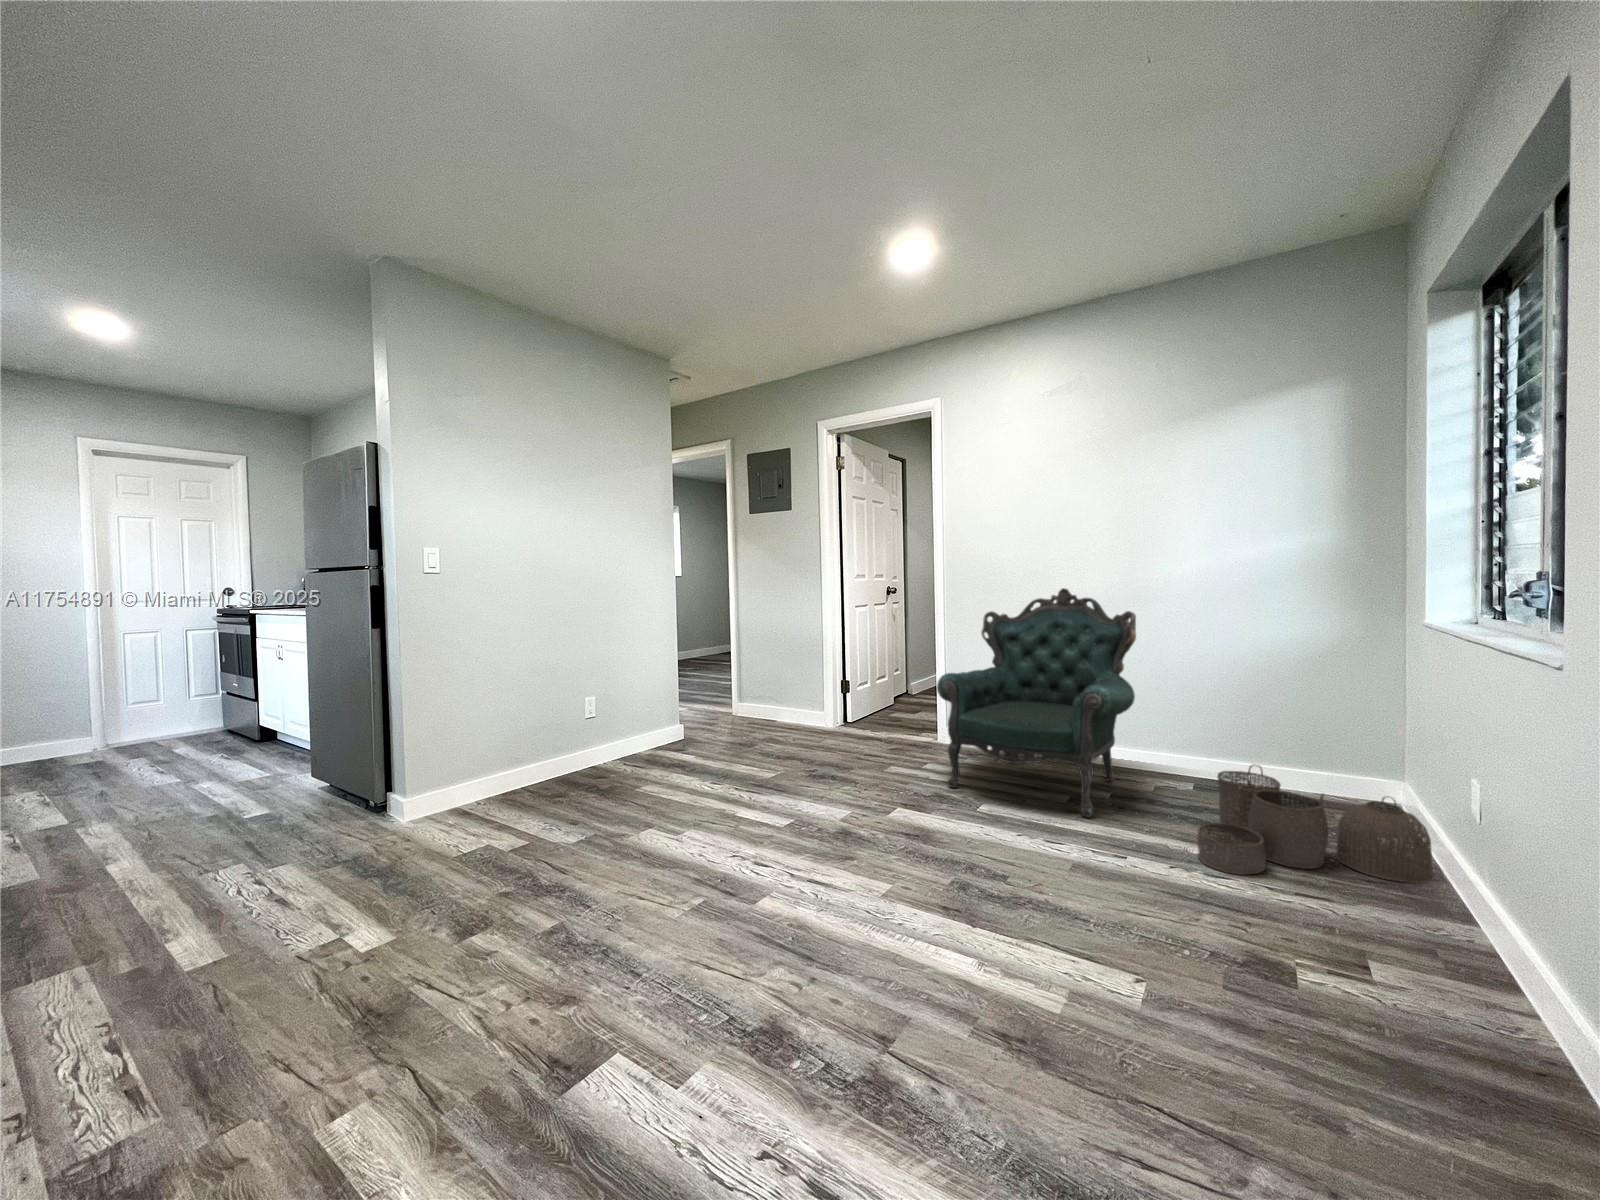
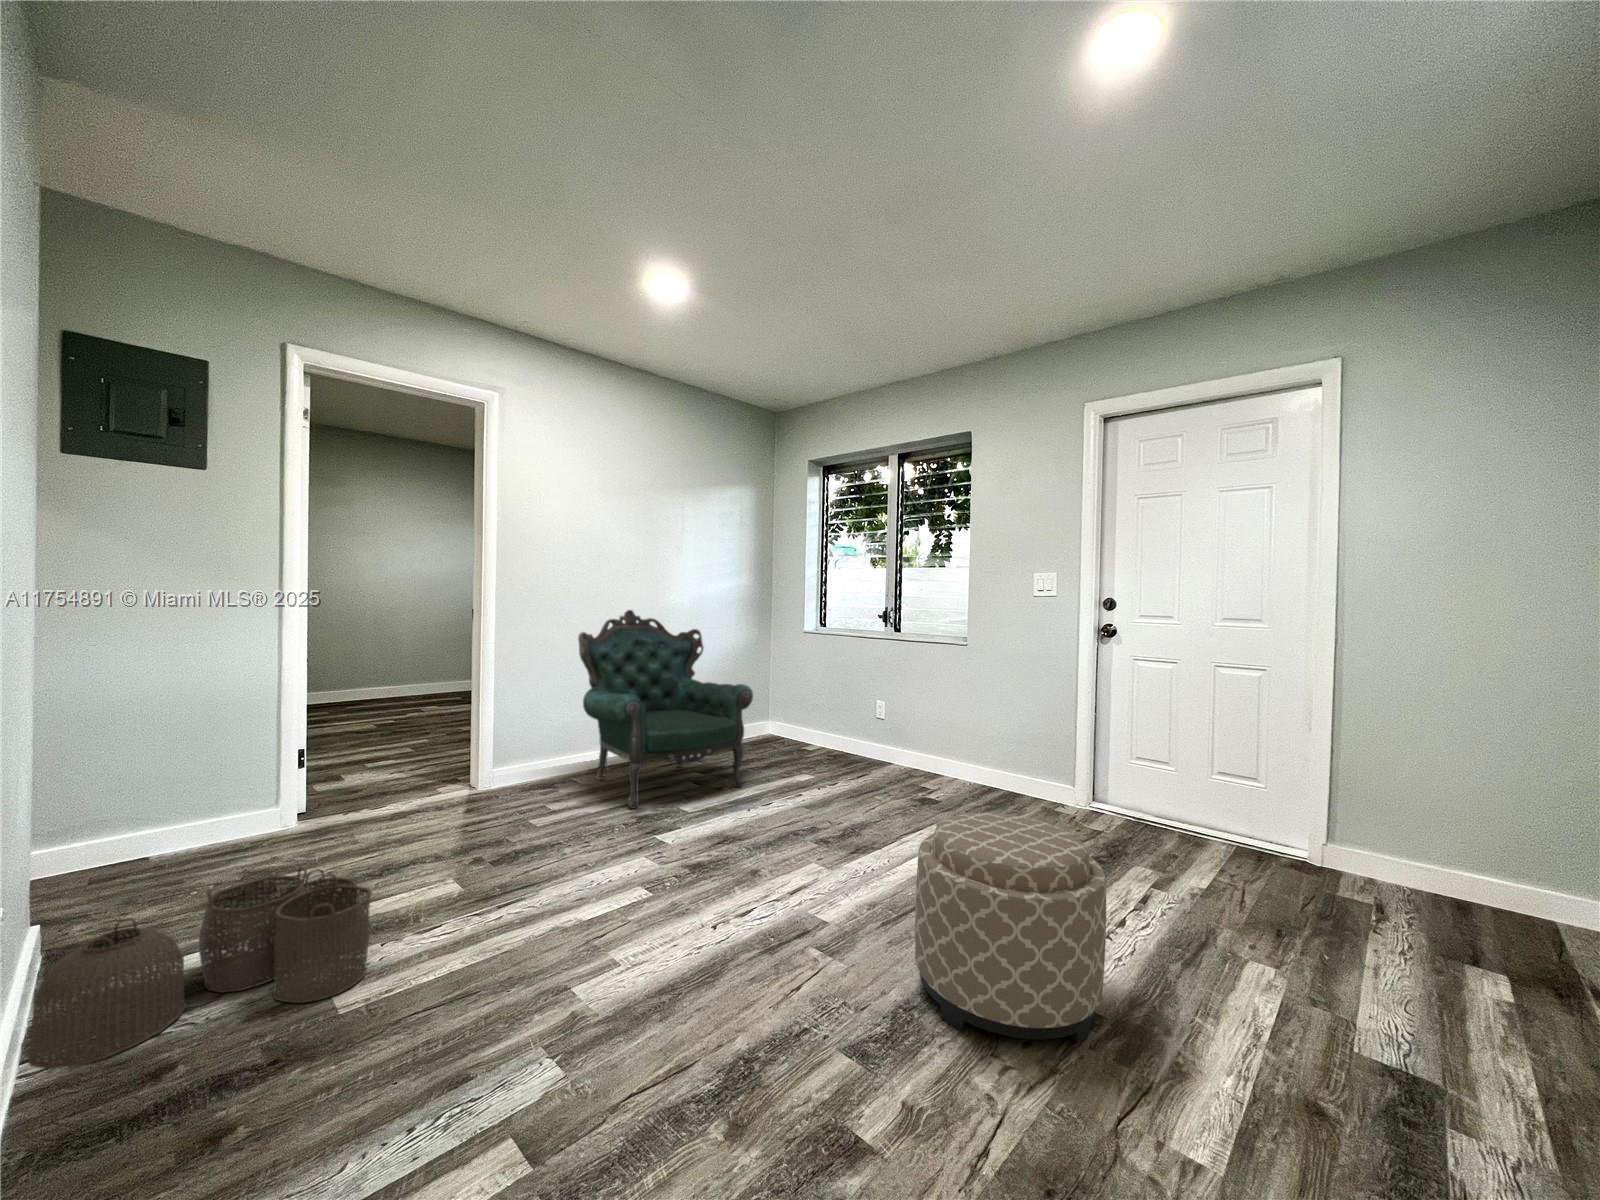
woven basket: present [1197,765,1434,883] -> present [27,867,372,1069]
ottoman: none [506,813,720,1078] -> present [915,813,1106,1043]

